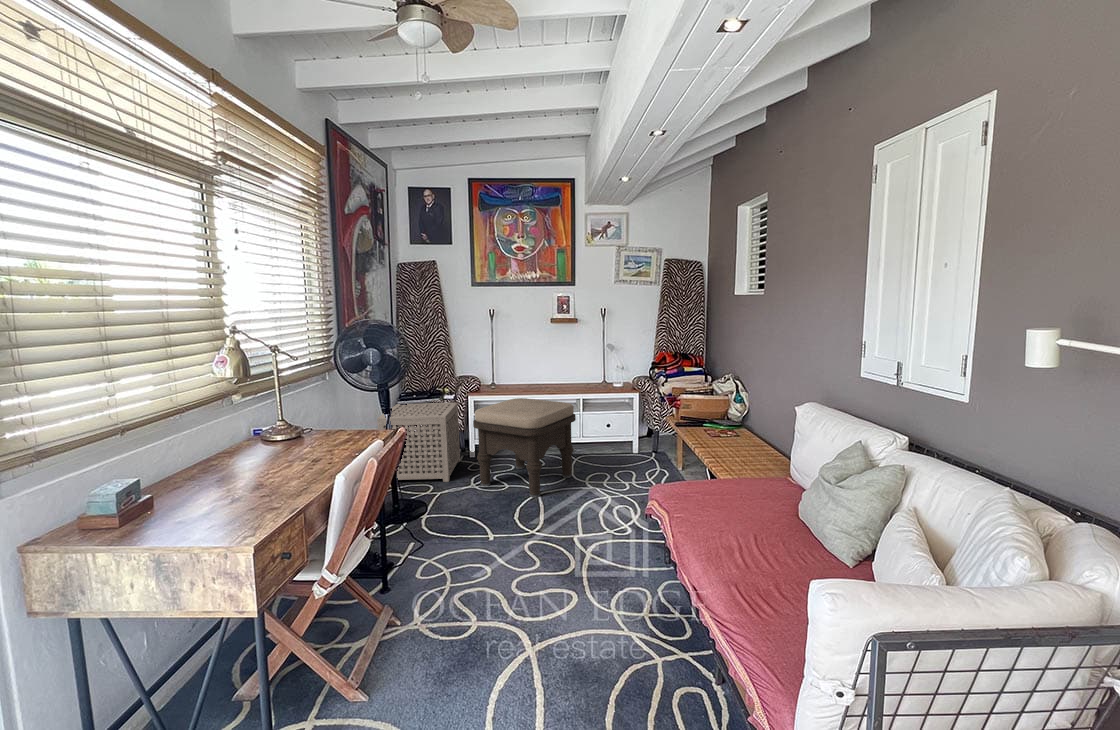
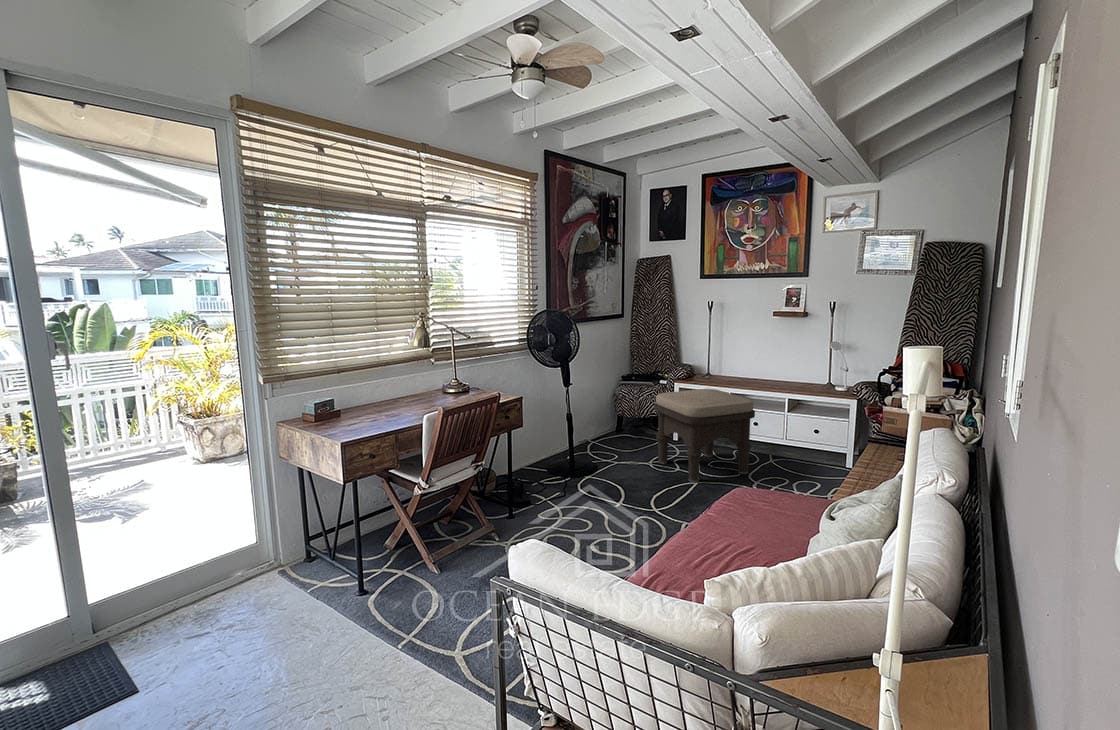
side table: present [377,403,460,482] -> none [588,381,664,453]

